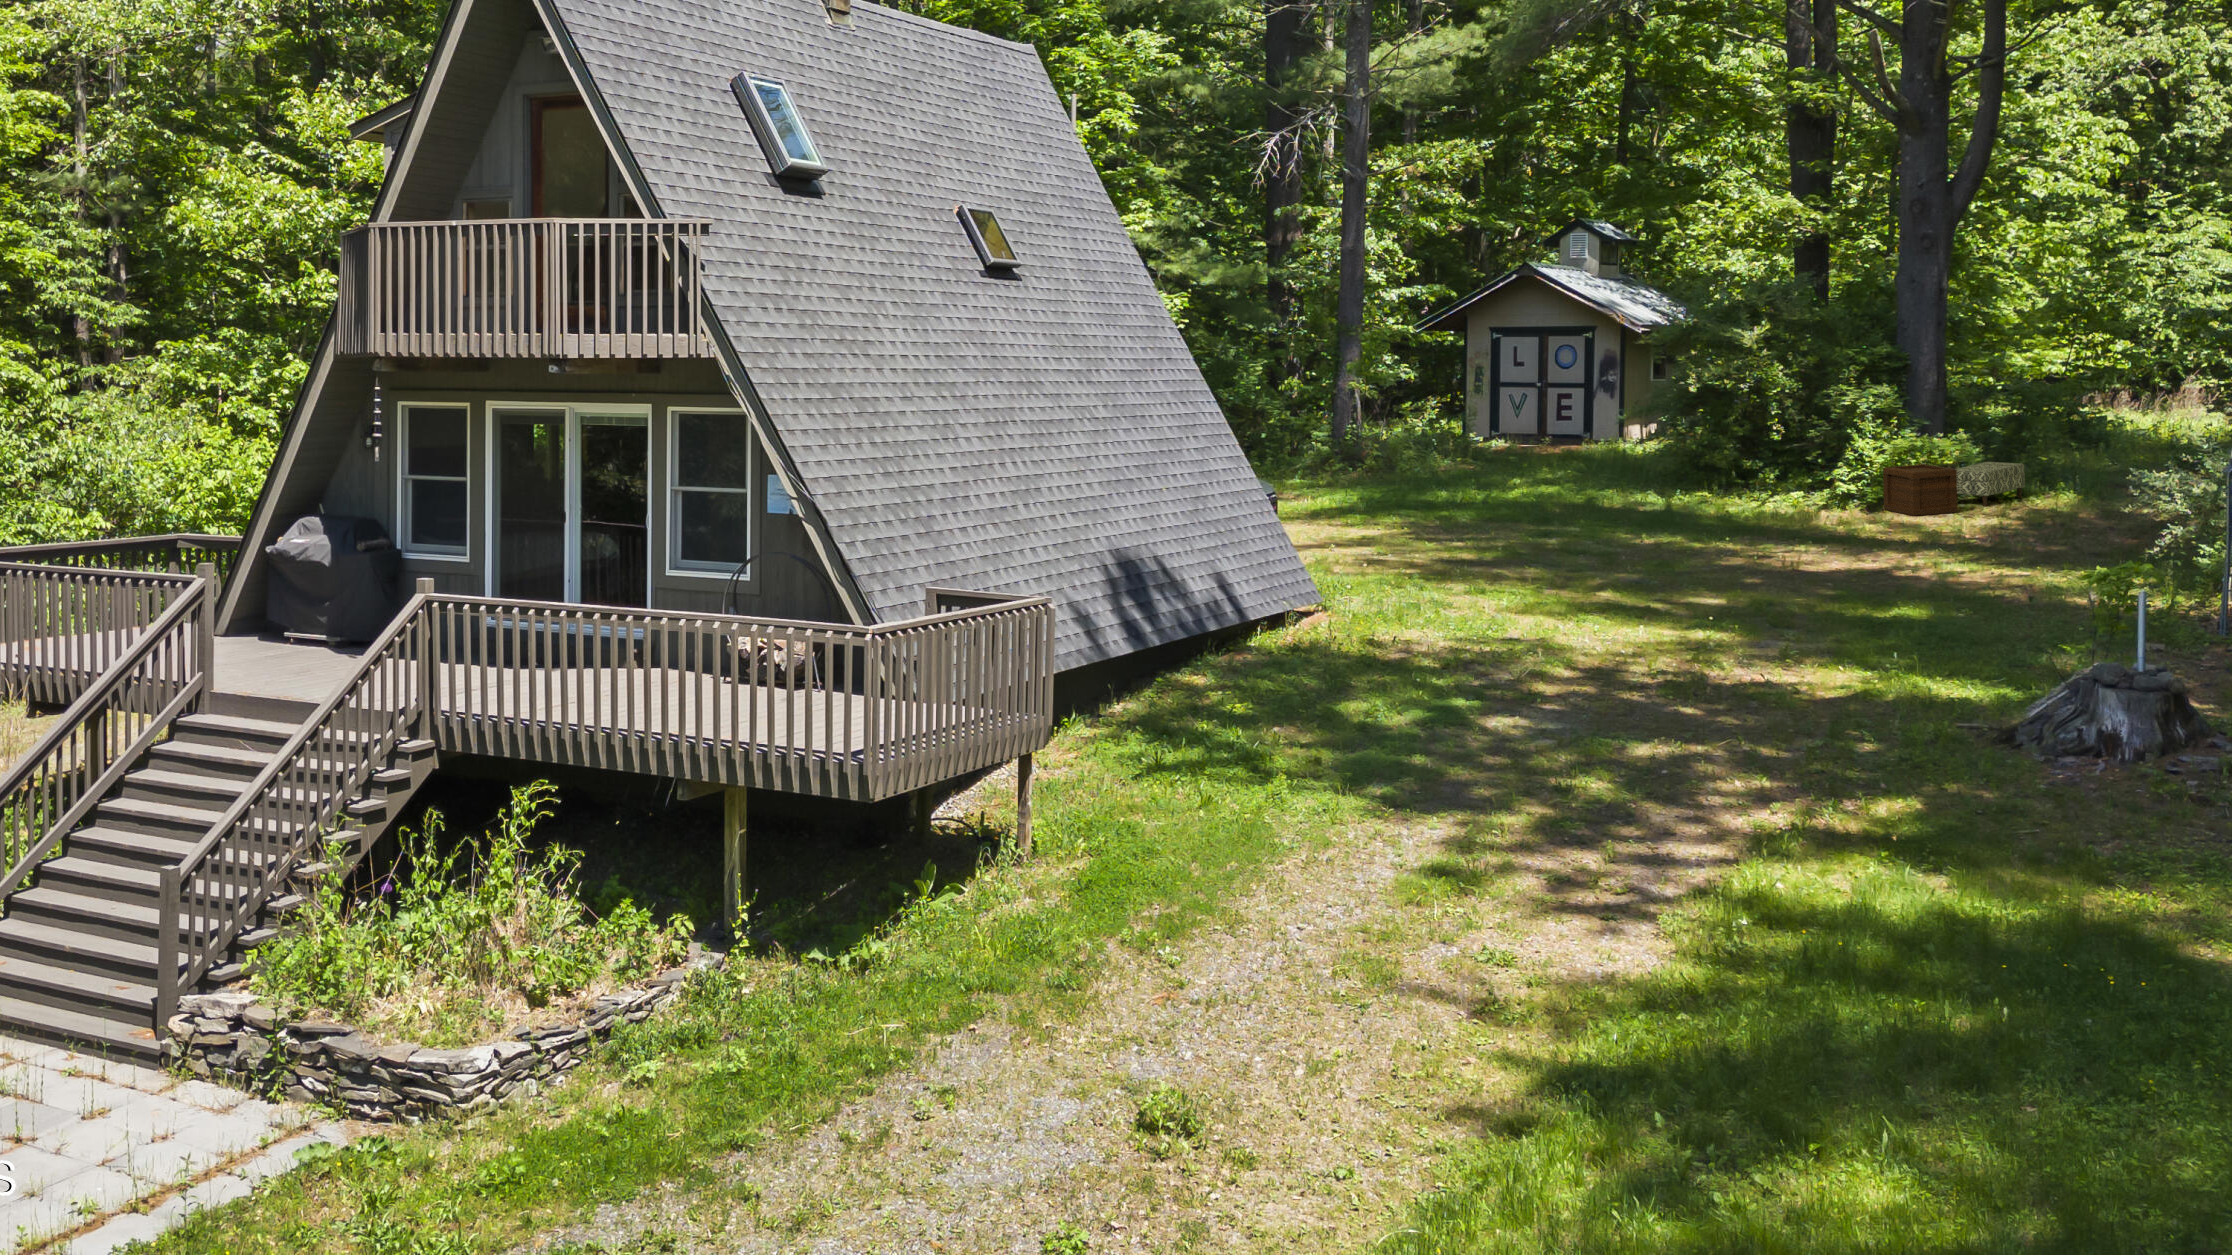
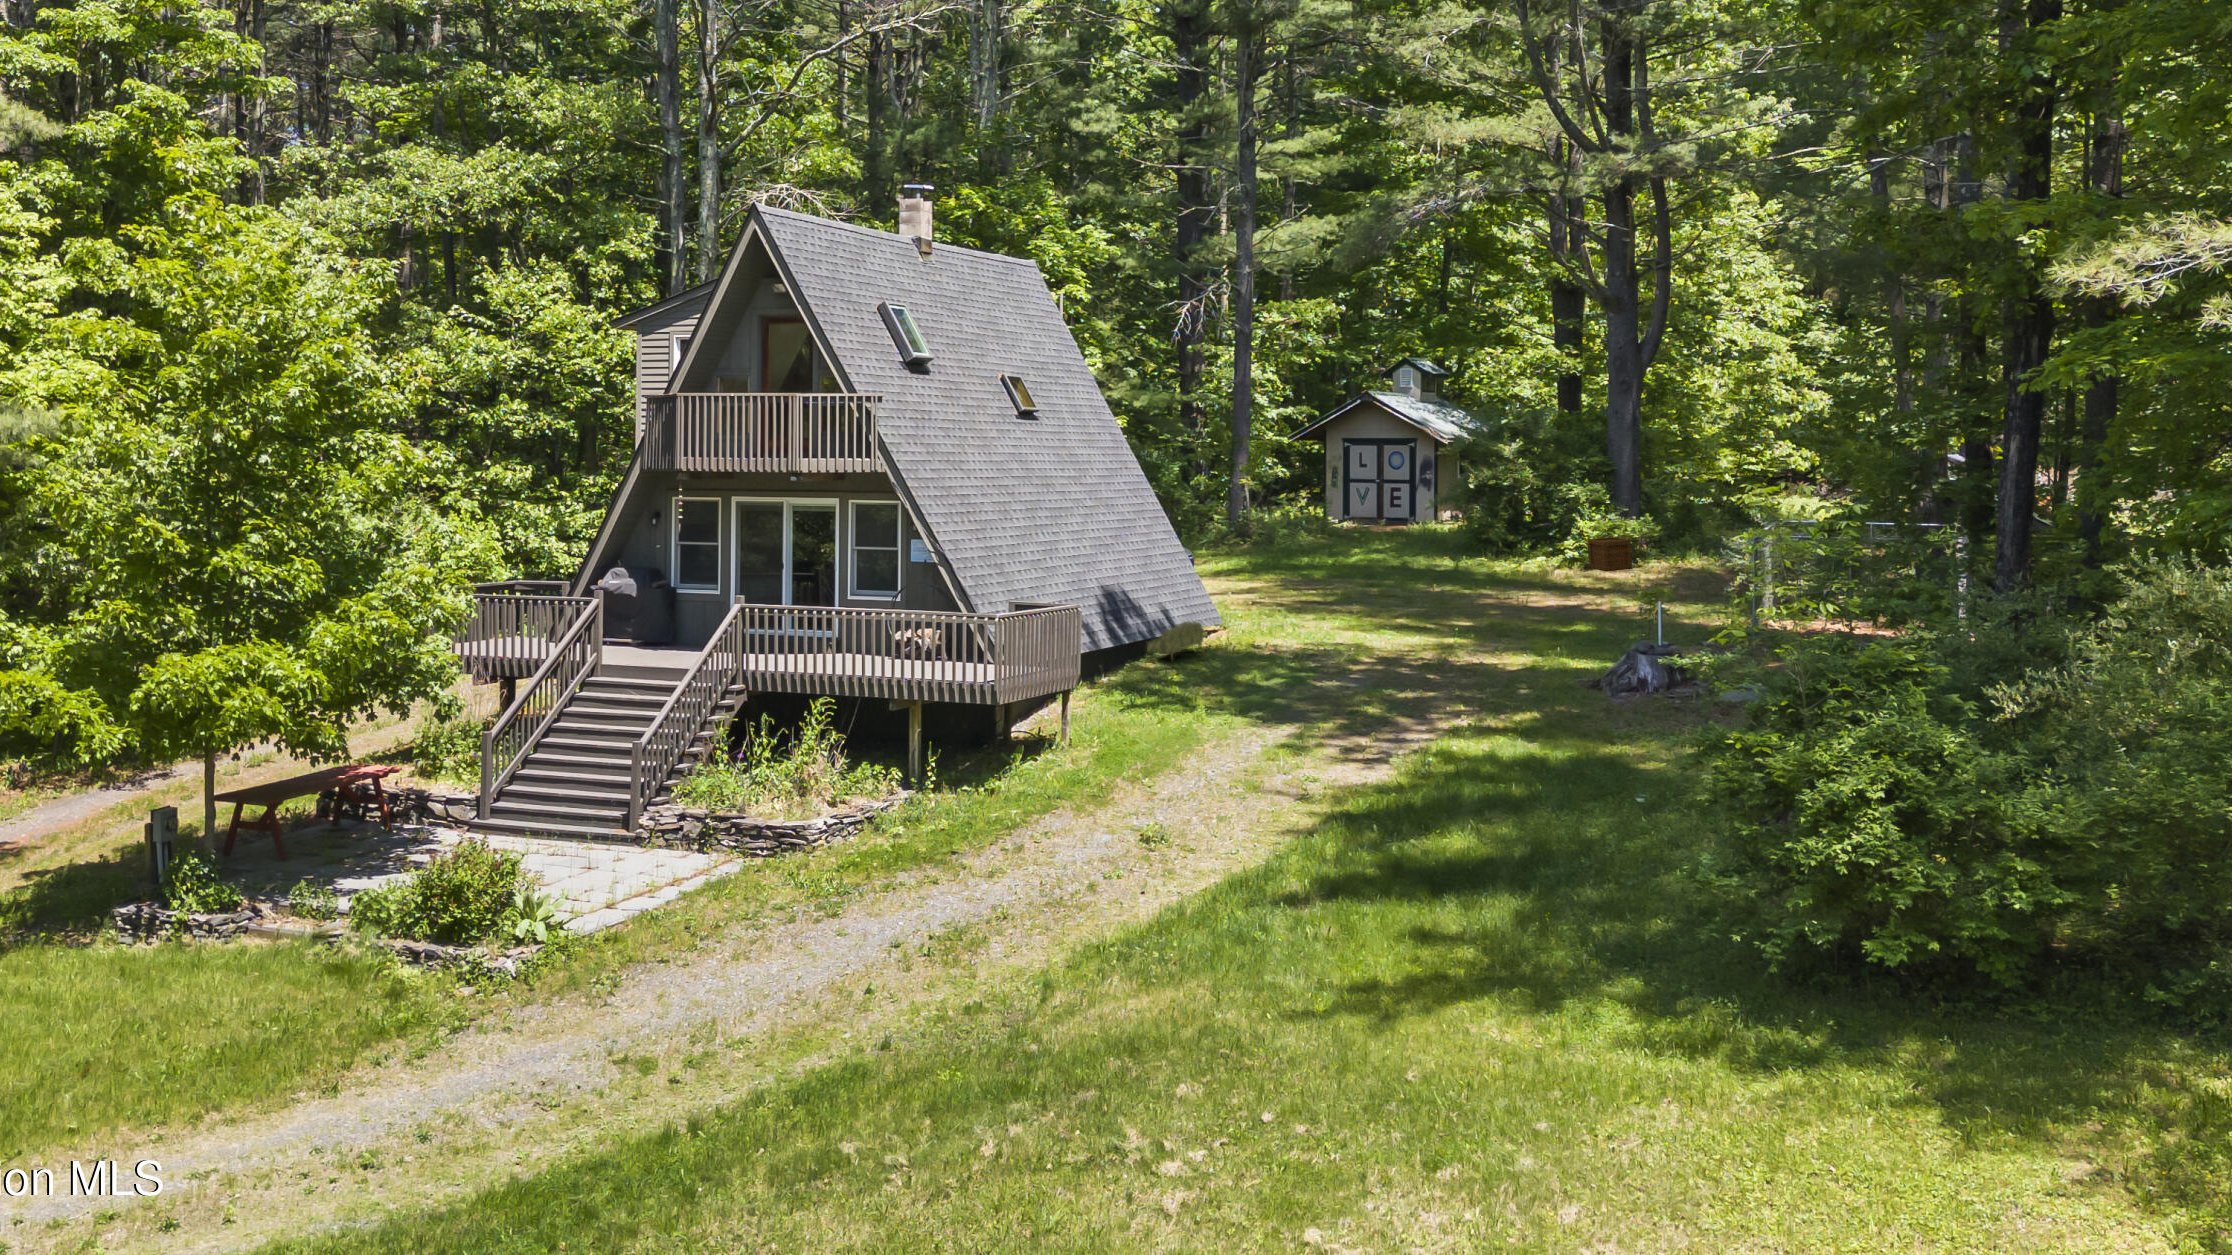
bench: present [1955,462,2025,506] -> present [1147,621,1203,661]

